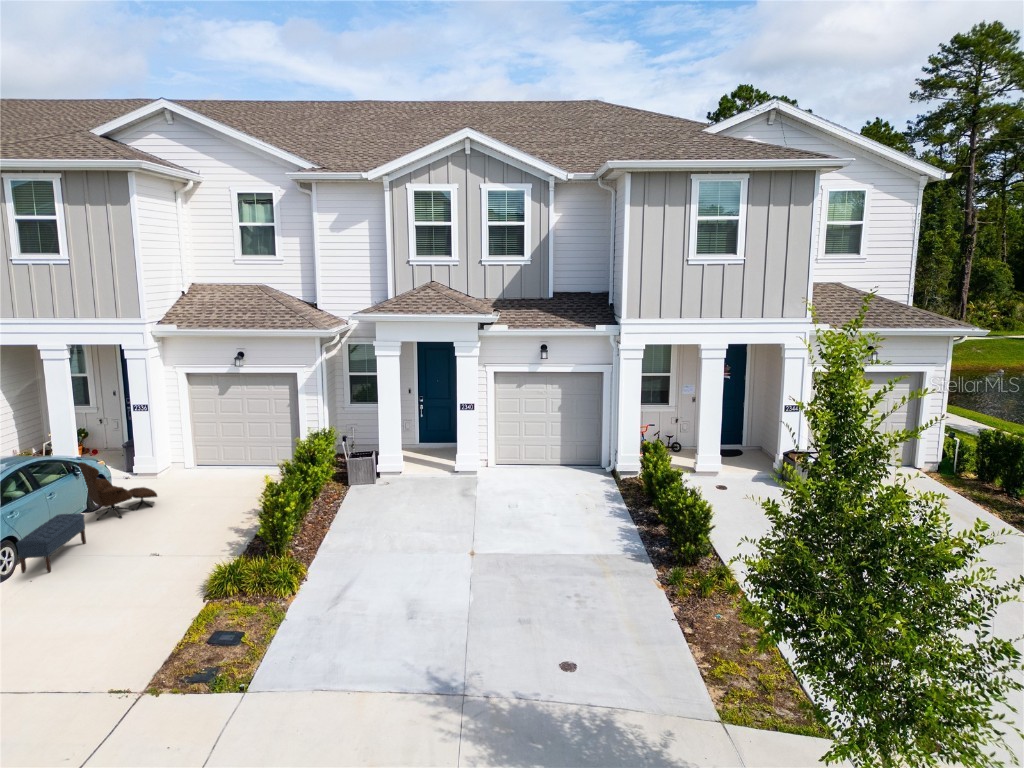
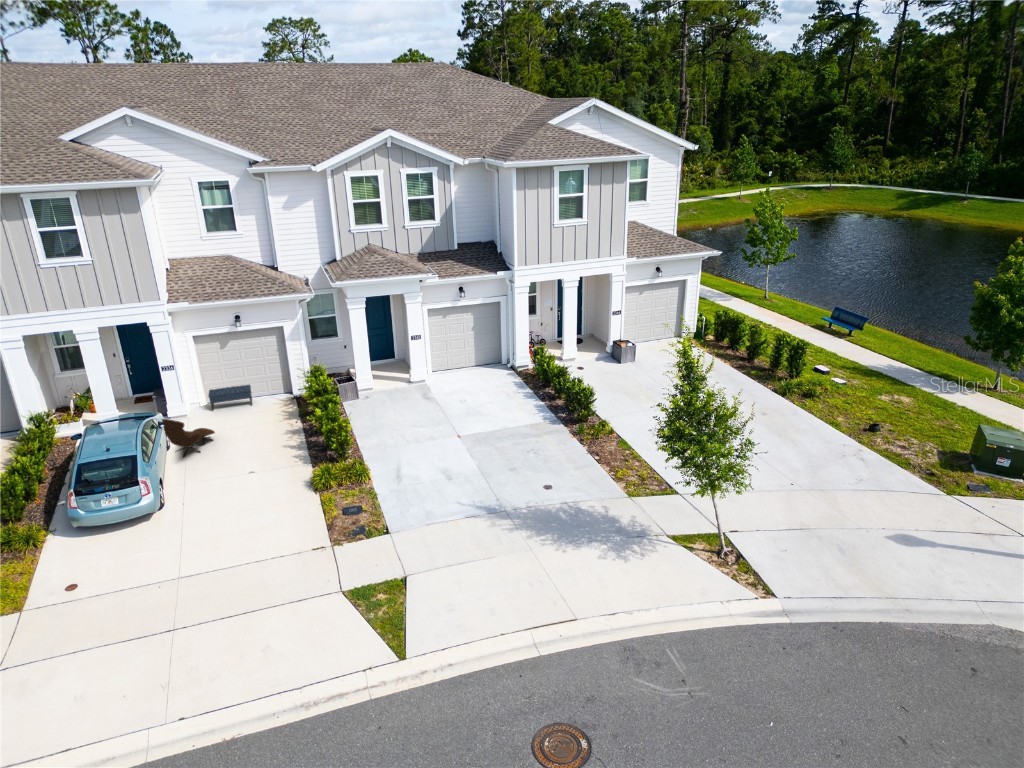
bench: present [16,514,86,573] -> present [208,385,252,411]

